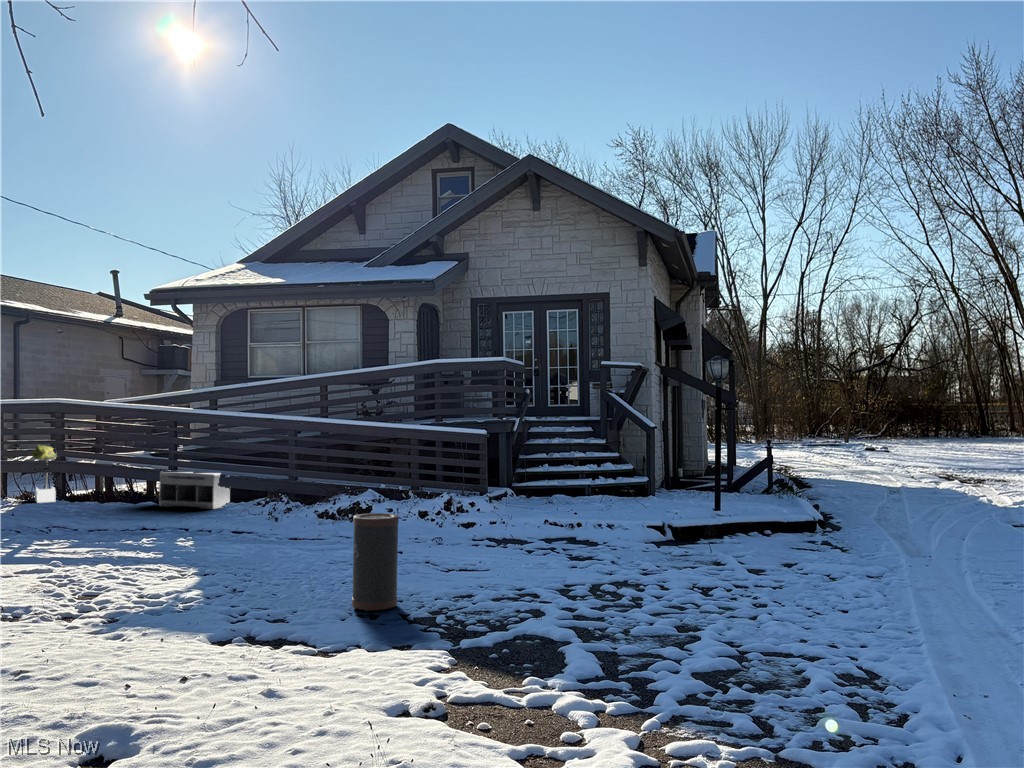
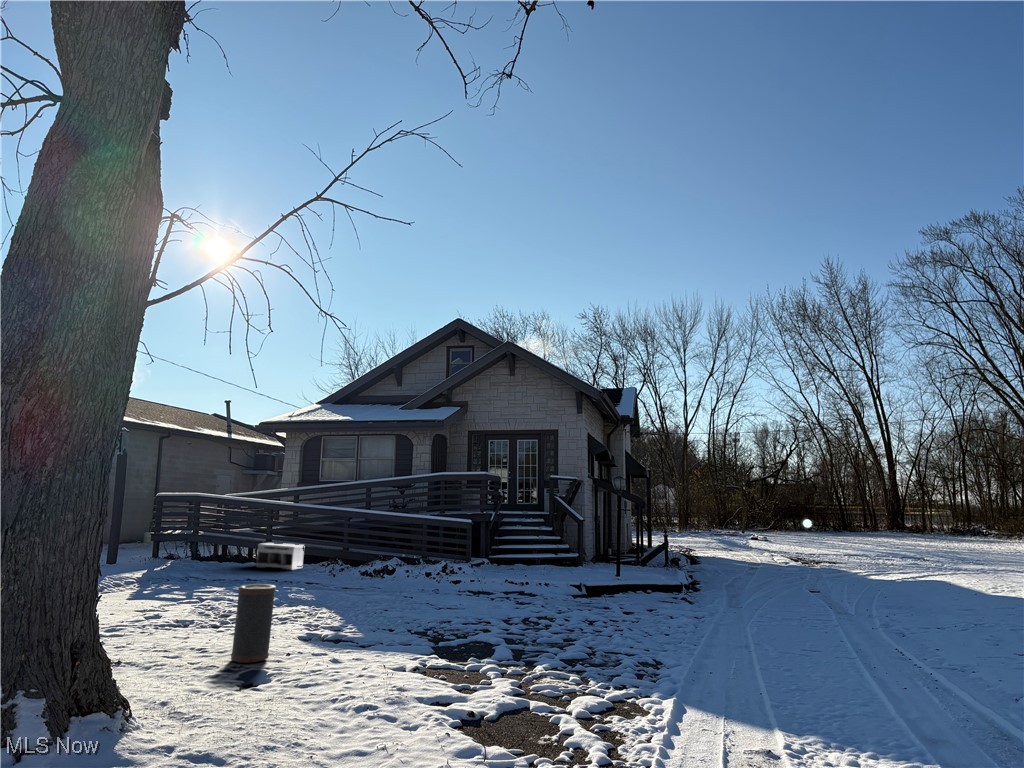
potted tree: present [32,445,57,503] -> none [174,524,193,563]
trash can: present [352,513,399,612] -> present [231,584,276,664]

